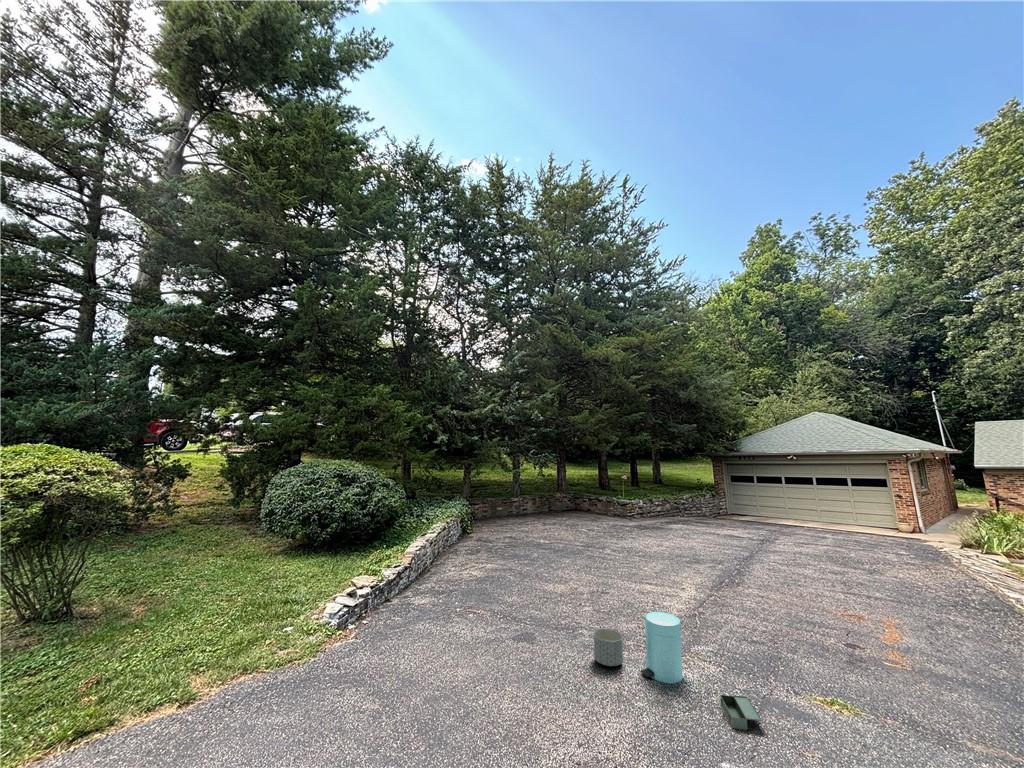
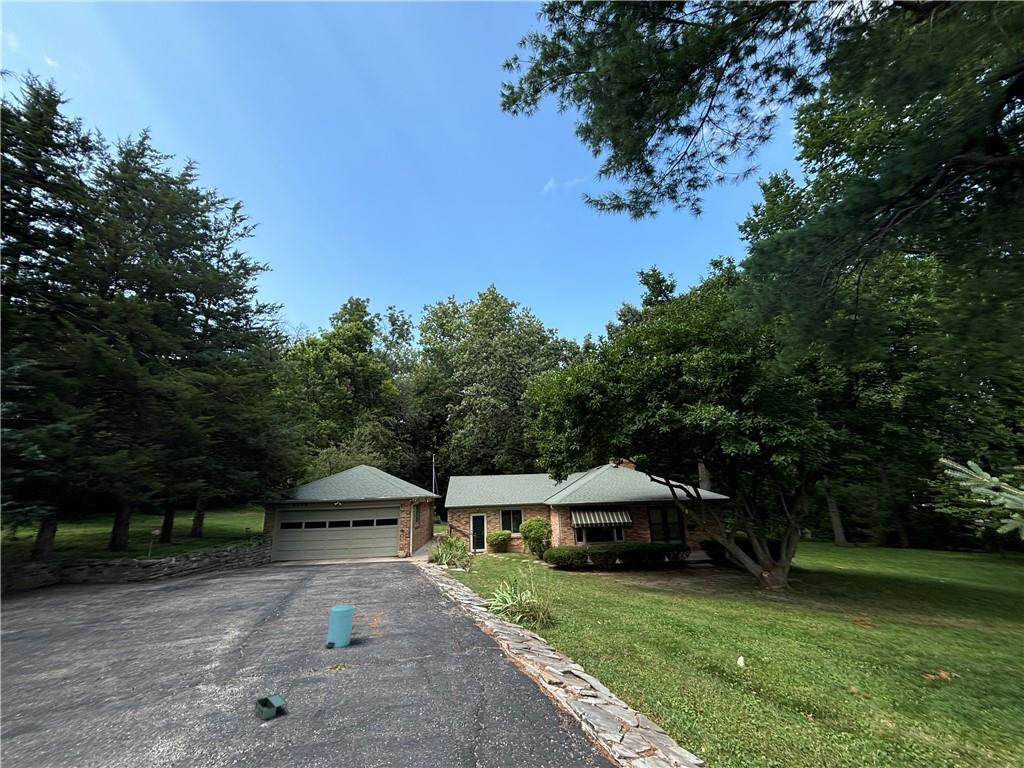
trash can: present [641,612,682,683] -> present [325,605,353,648]
planter: present [594,629,623,667] -> none [118,685,161,725]

